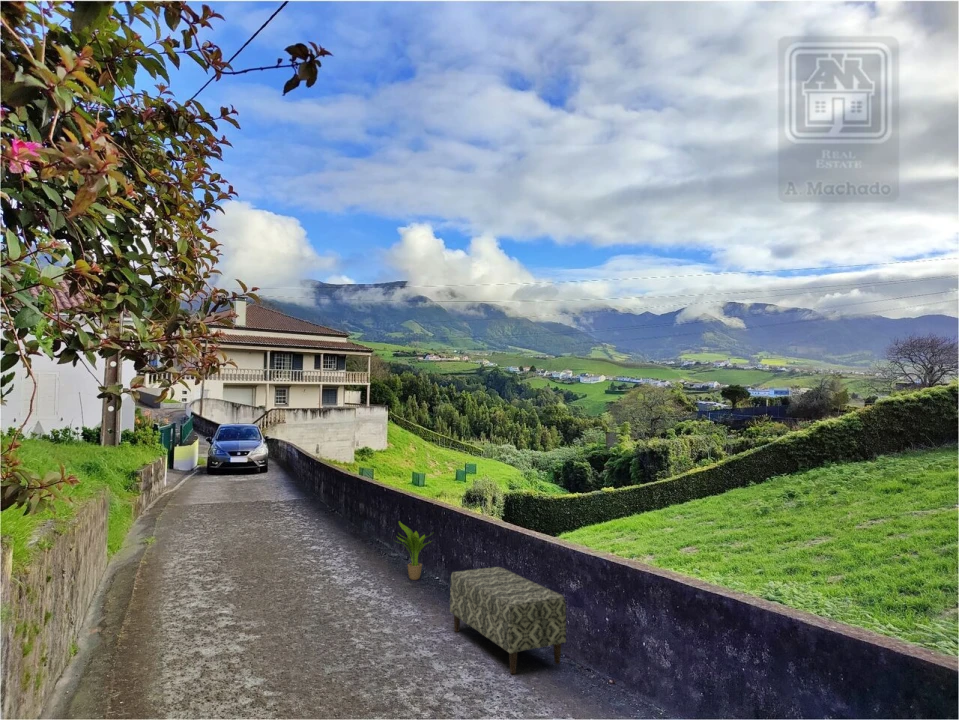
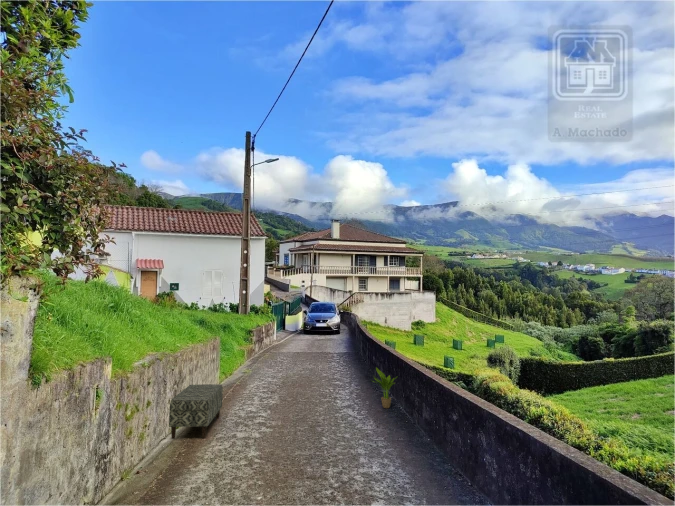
bench: present [450,567,566,674] -> present [169,384,223,439]

